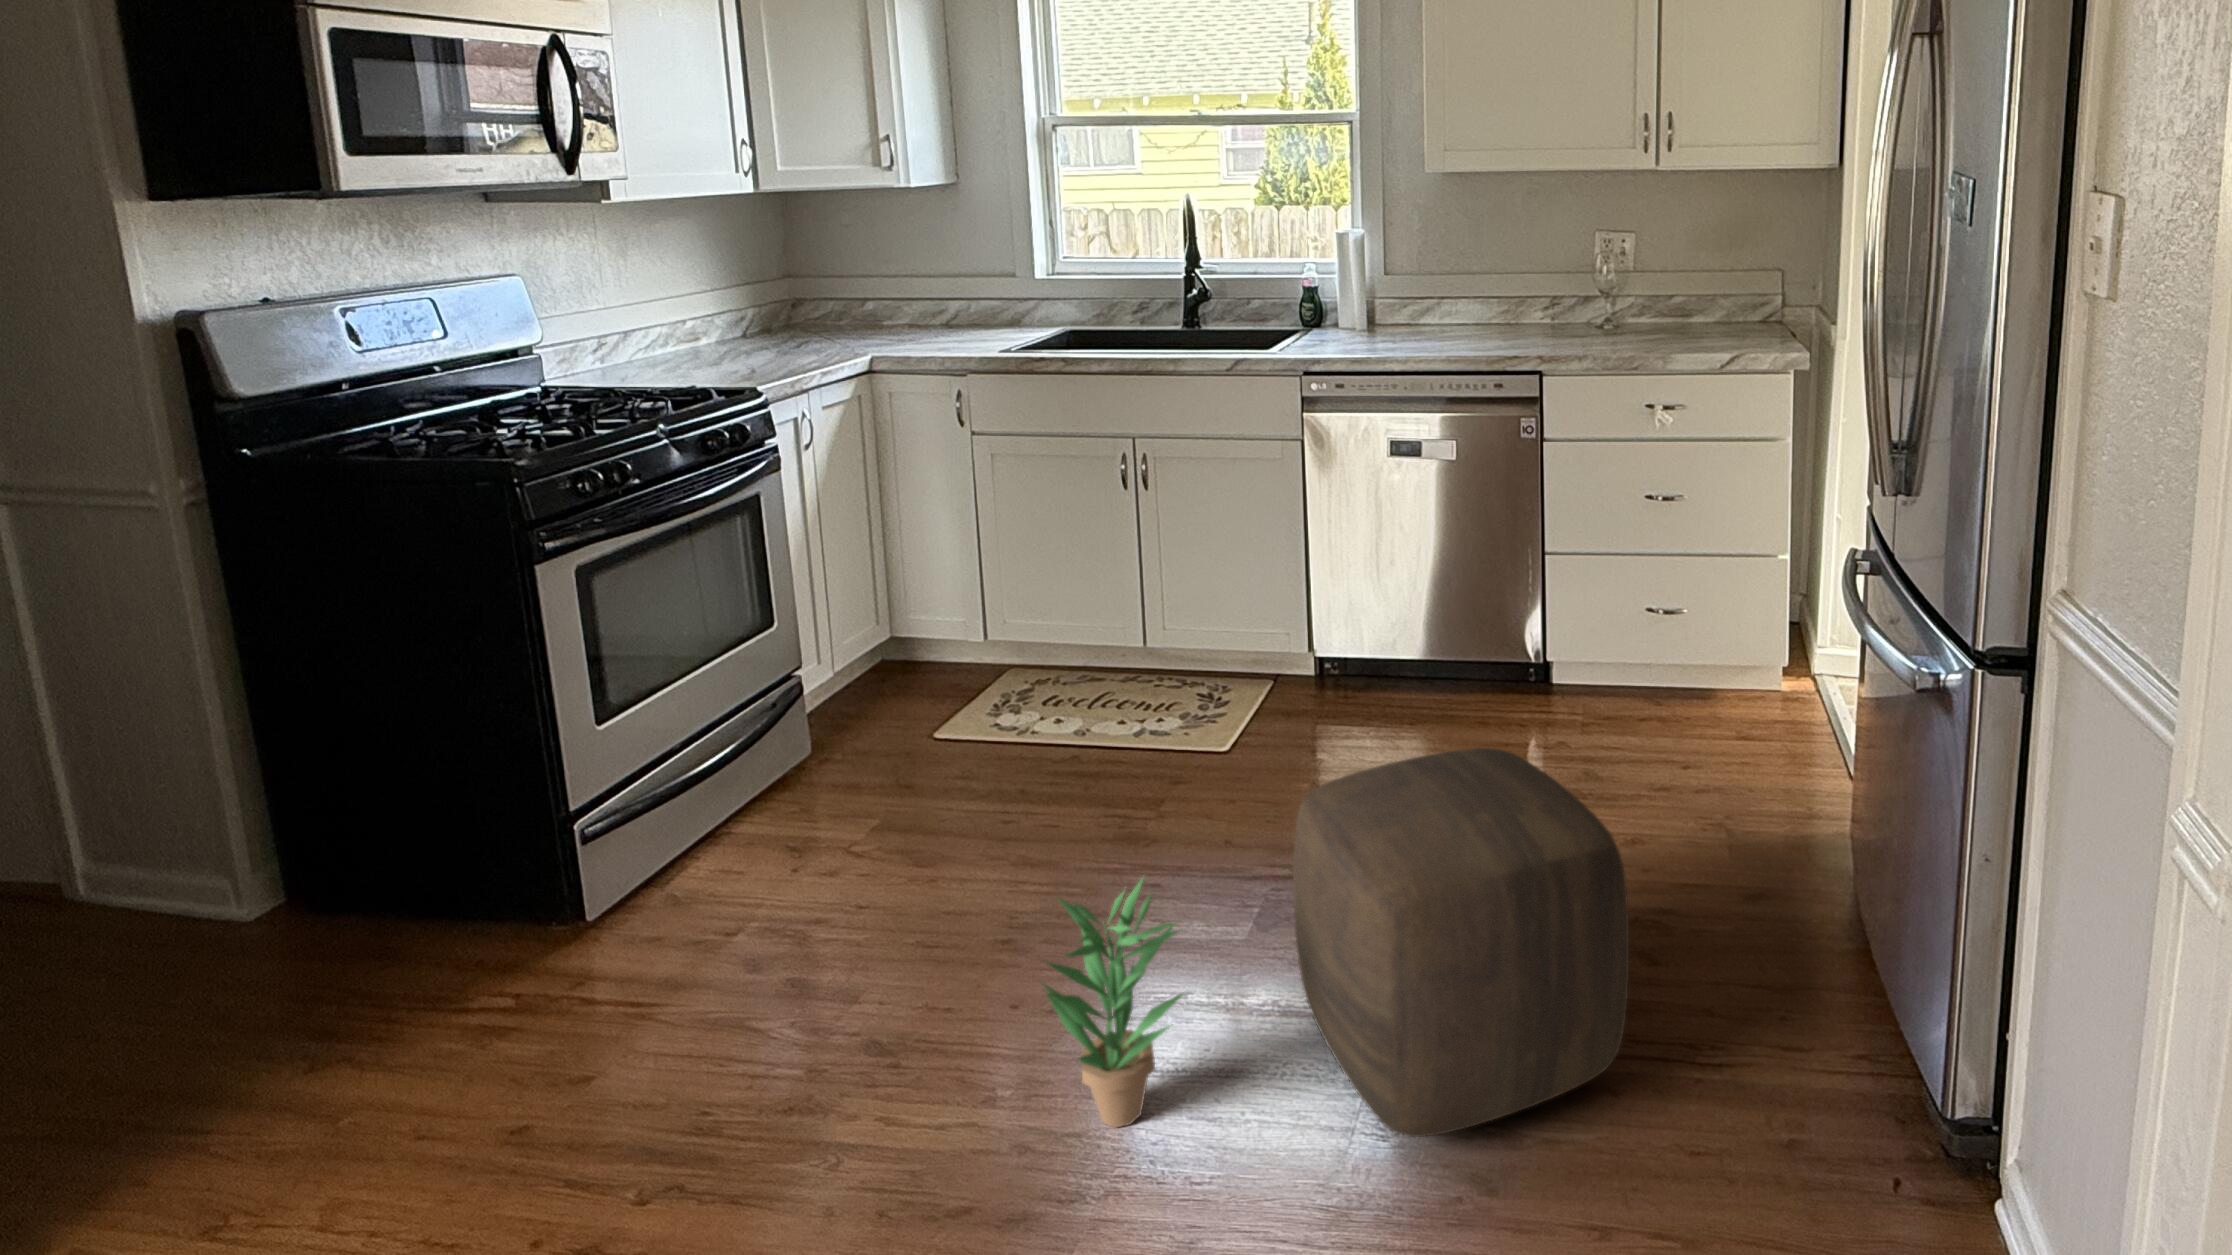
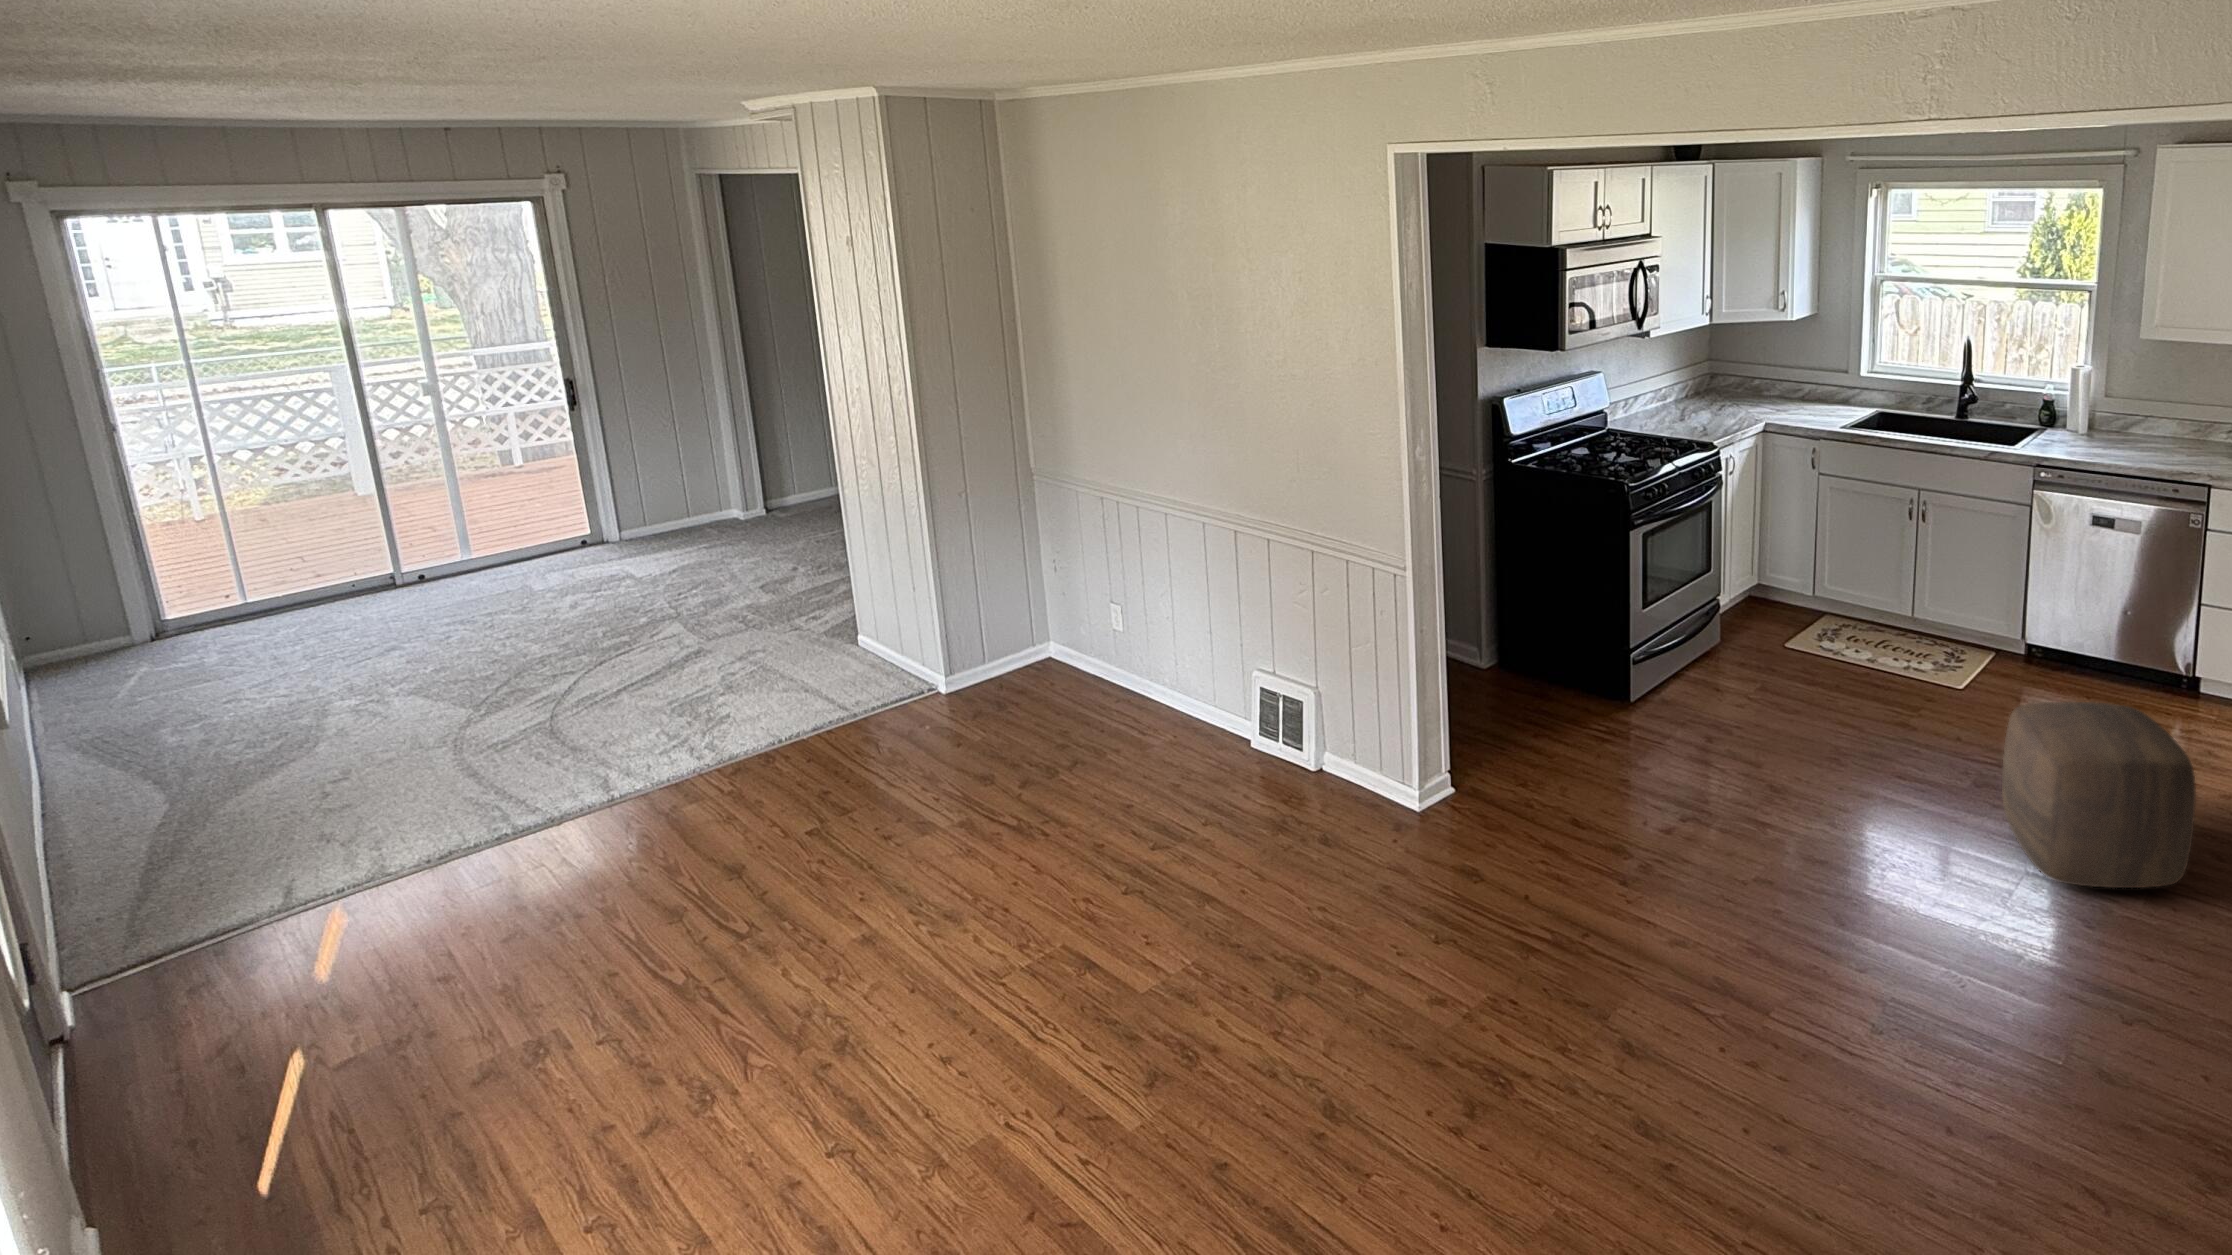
potted plant: present [1042,878,1184,1127] -> none [1871,724,1947,843]

